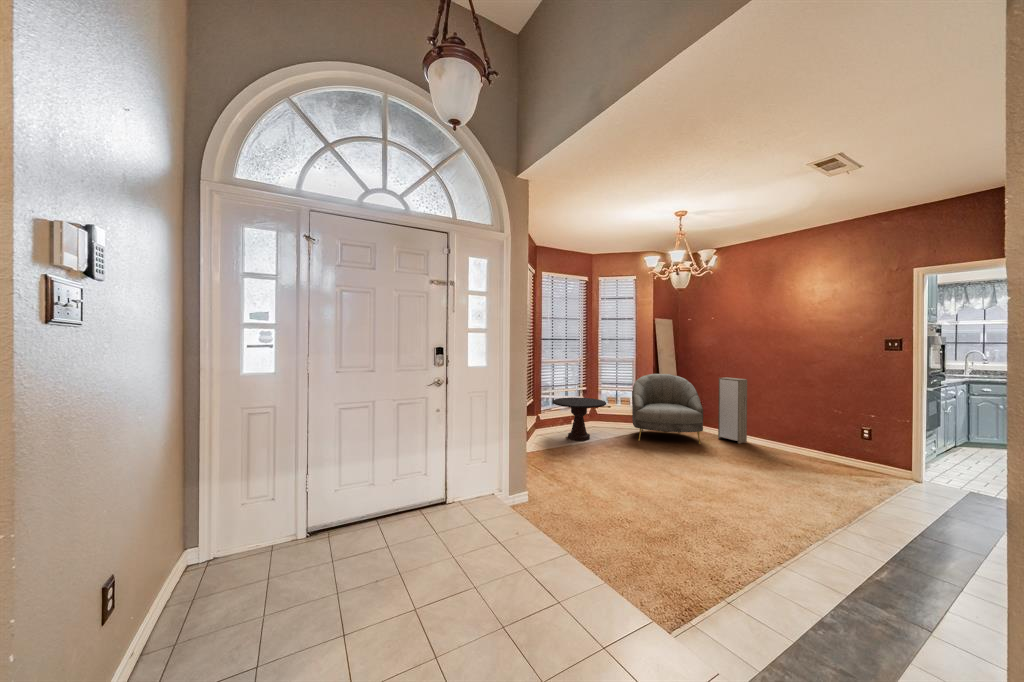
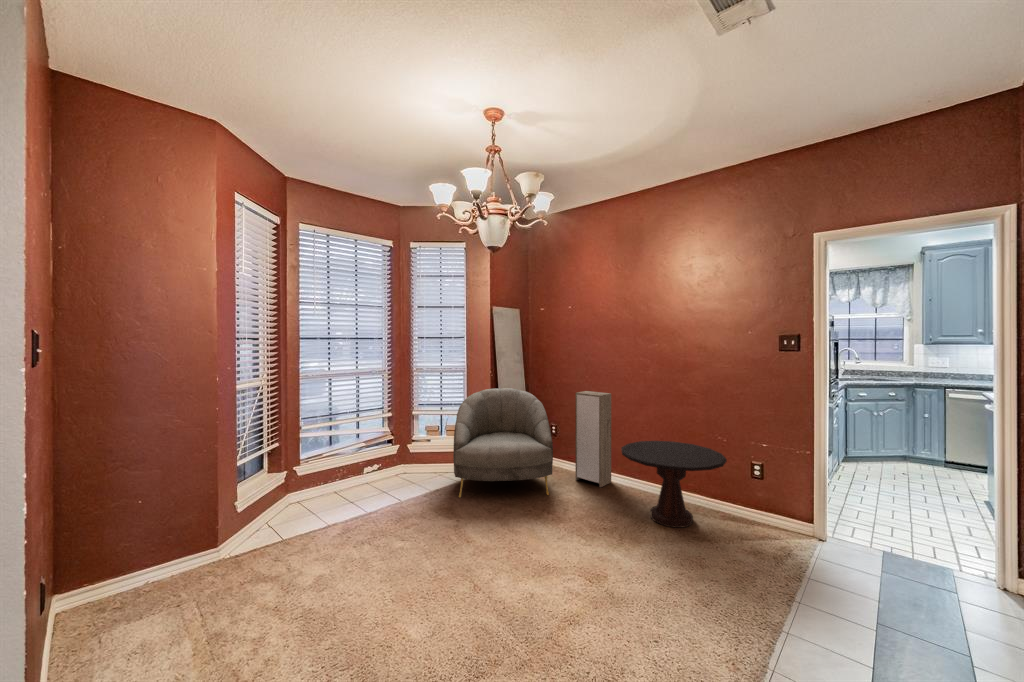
side table: present [553,397,606,441] -> present [621,441,727,528]

